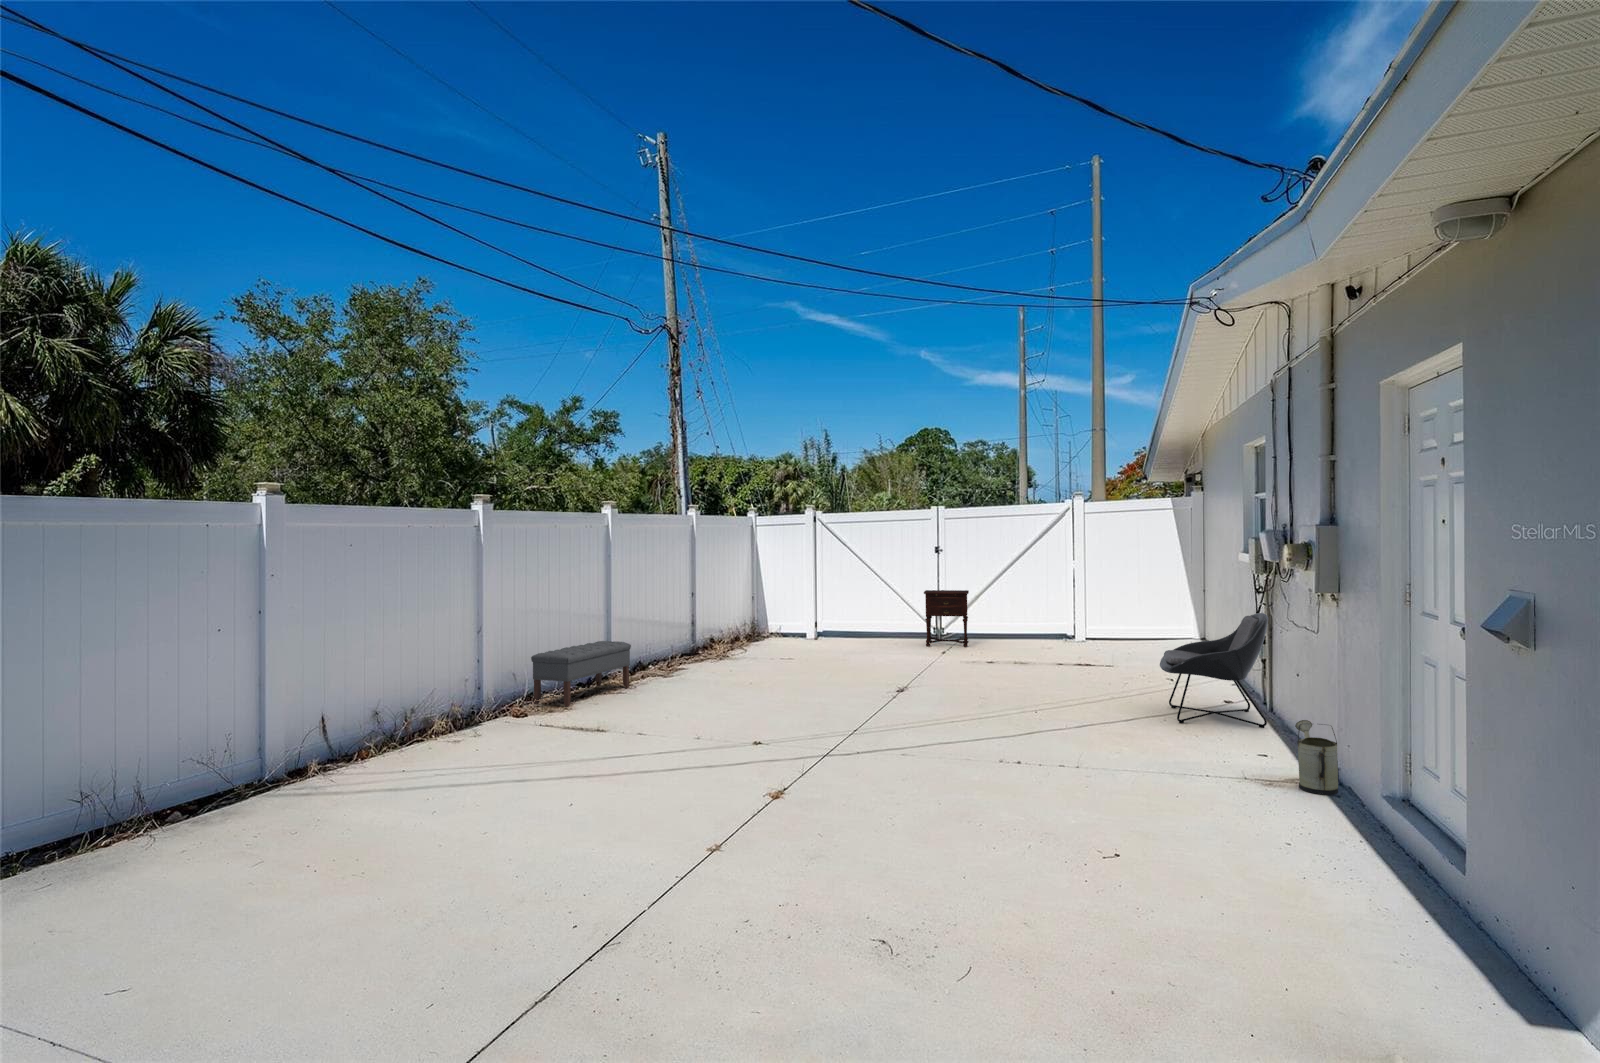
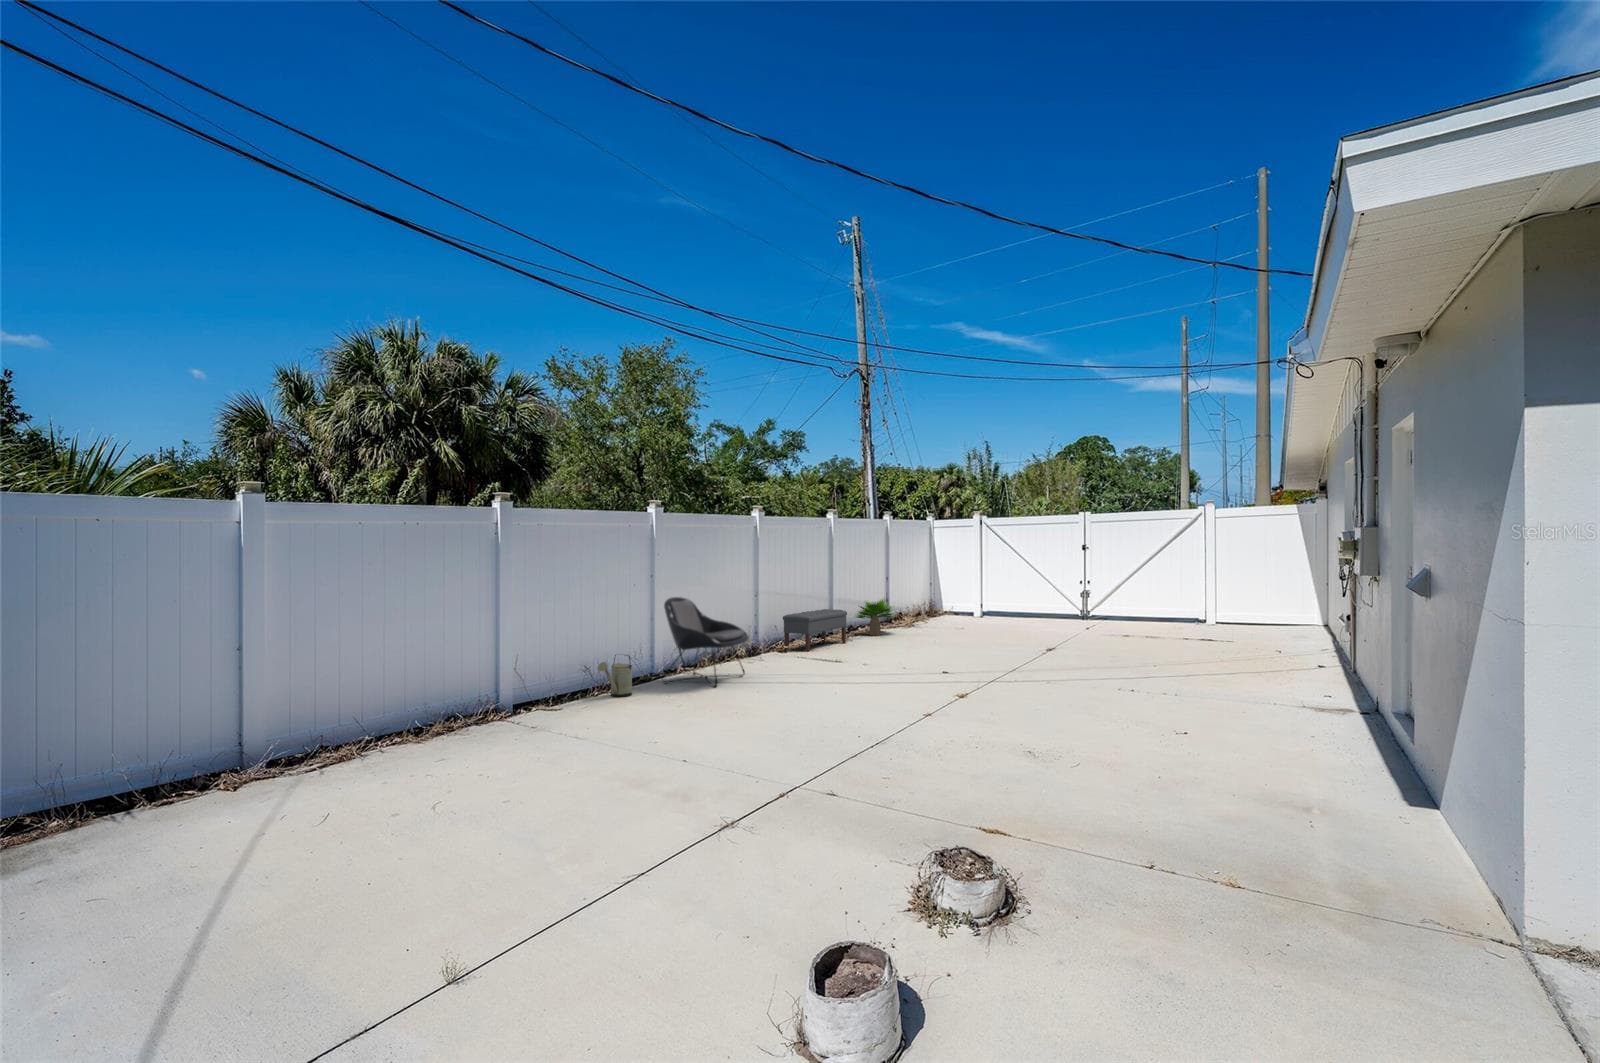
side table: present [924,590,969,647] -> none [1073,580,1112,626]
lounge chair: present [1160,613,1268,728] -> present [662,597,749,687]
potted plant: none [644,620,704,672] -> present [856,599,893,636]
watering can: present [1295,720,1338,795] -> present [598,655,632,697]

